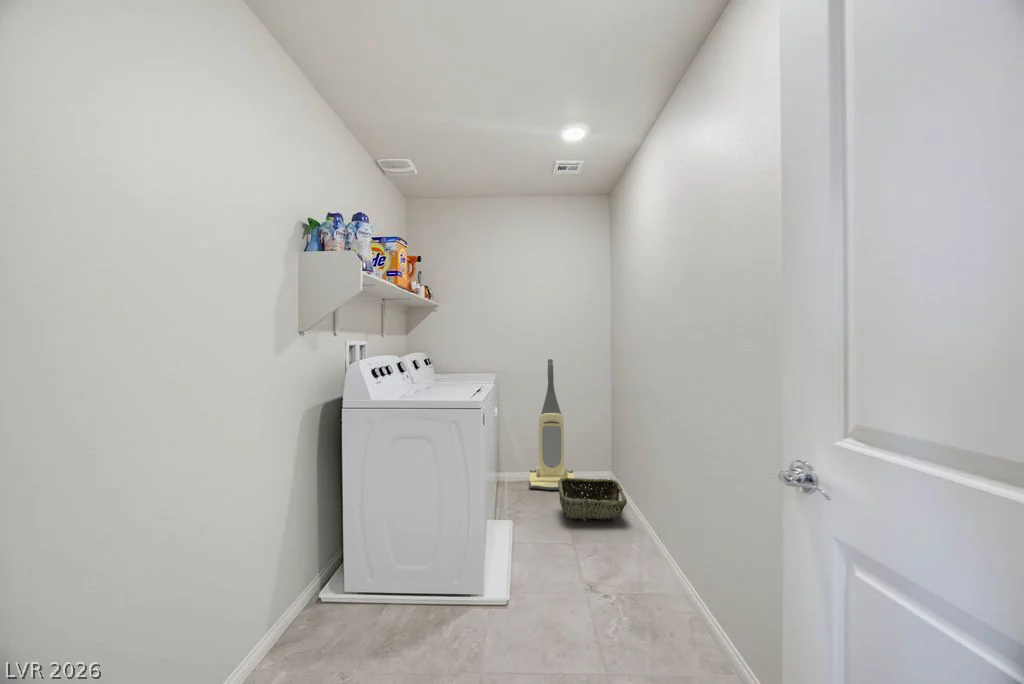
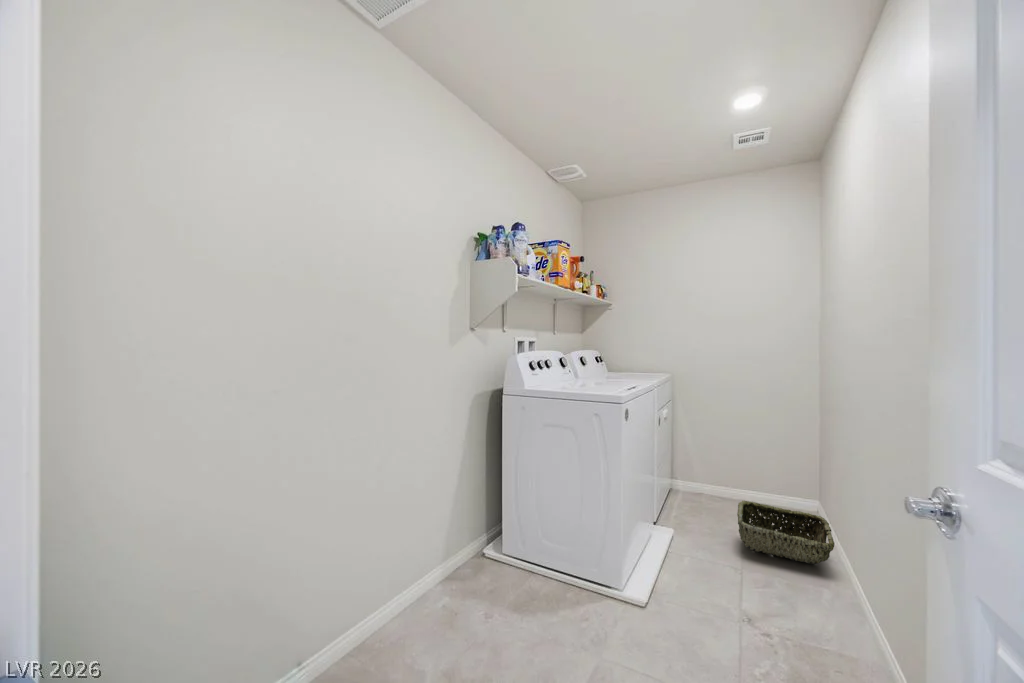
vacuum cleaner: present [529,359,574,490] -> none [708,362,771,520]

